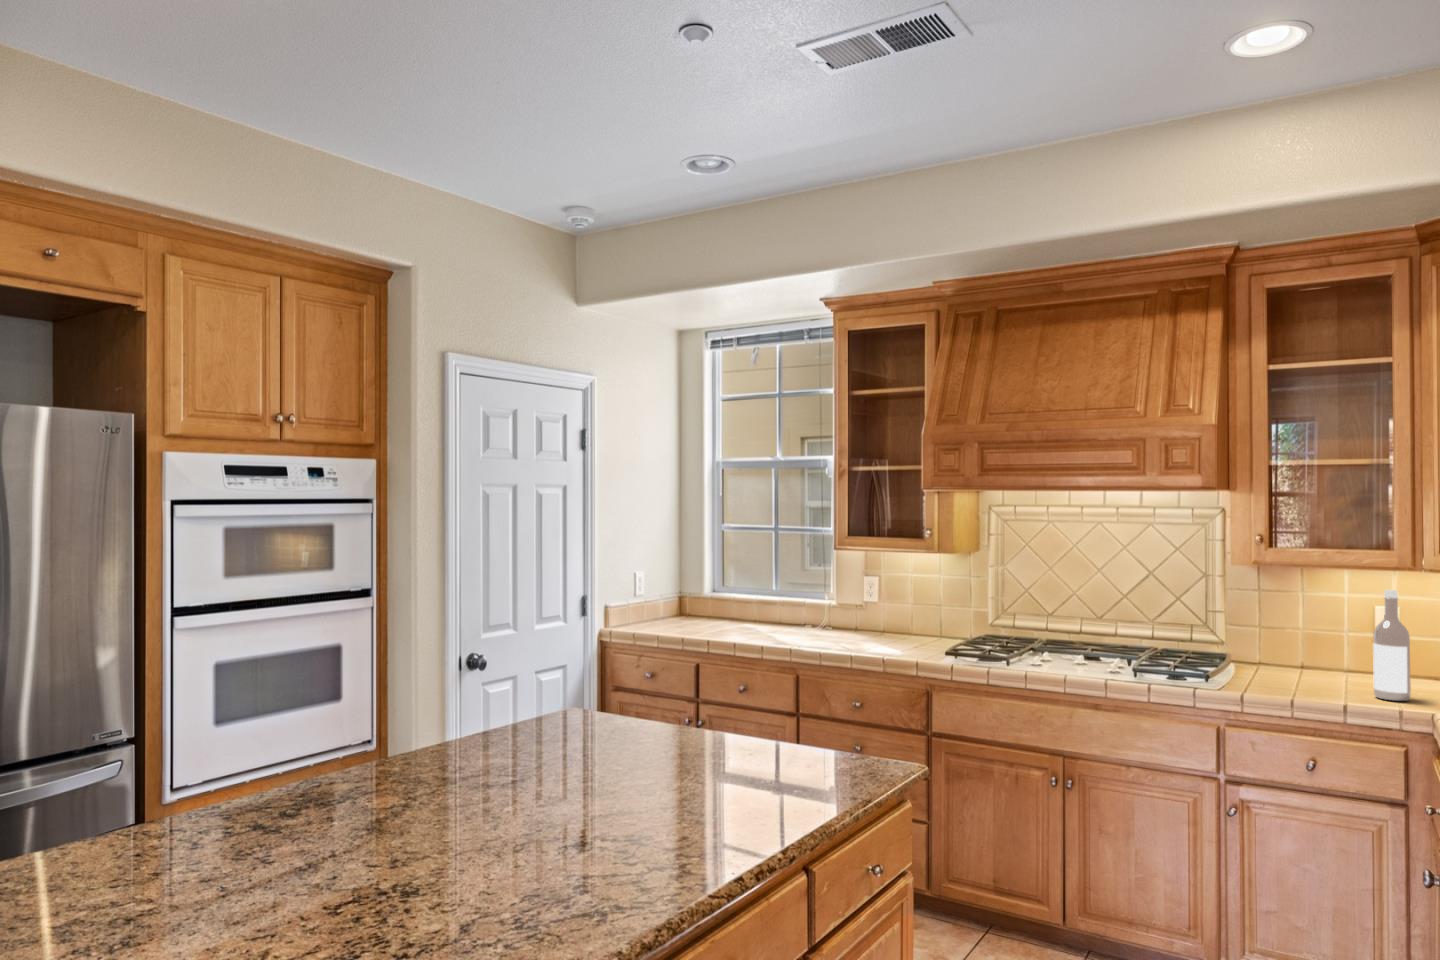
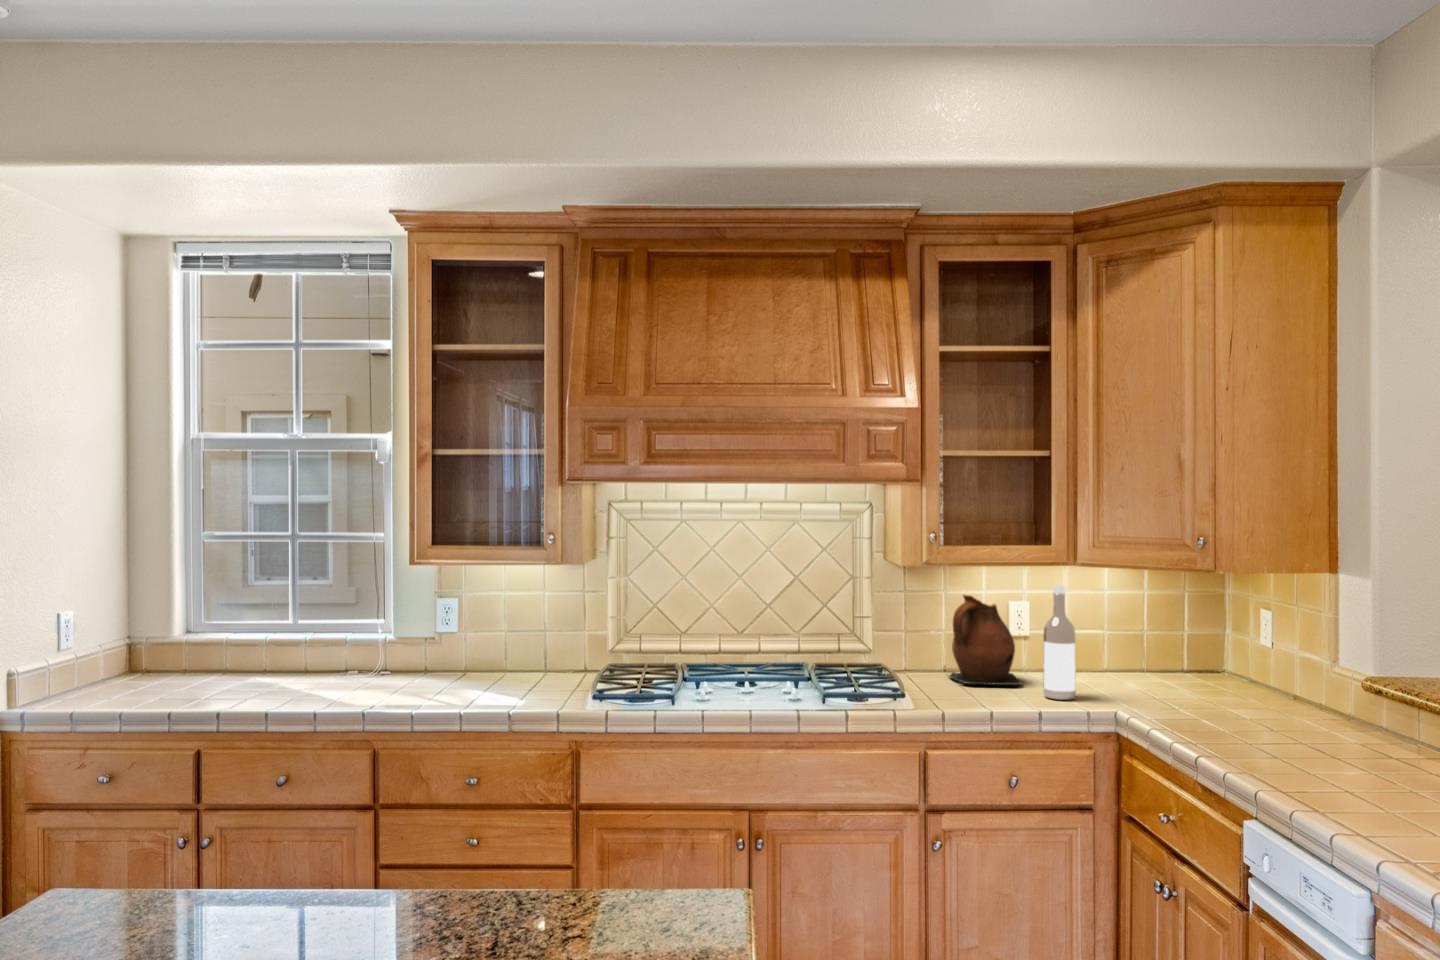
ceramic pitcher: none [1289,596,1370,686] -> present [950,595,1022,686]

